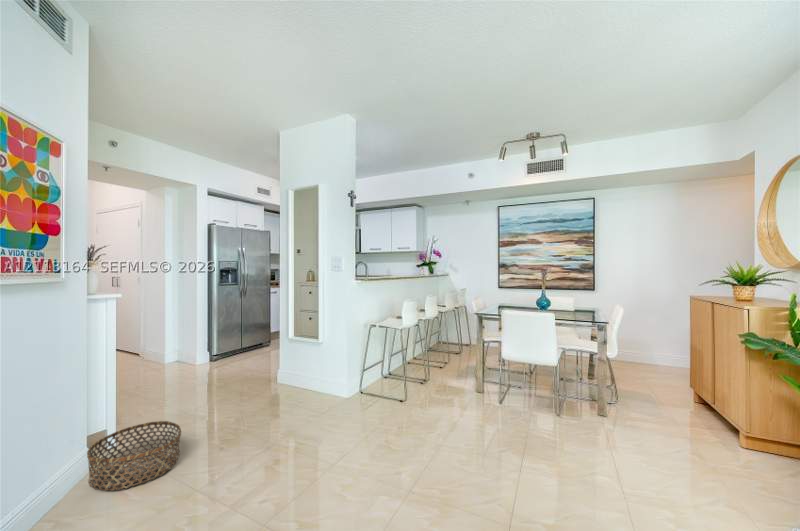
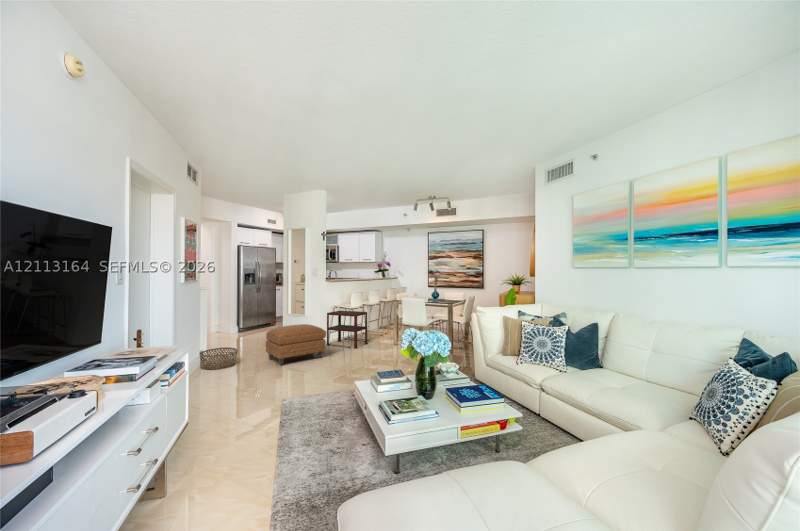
side table: none [357,330,428,404] -> present [327,311,368,348]
ottoman: none [244,365,367,469] -> present [266,324,326,365]

